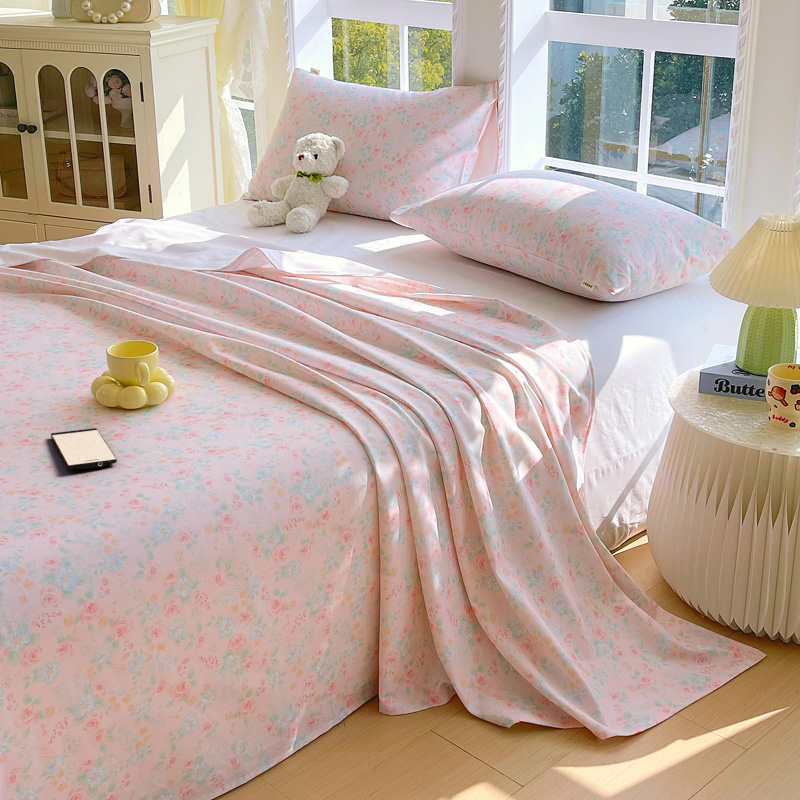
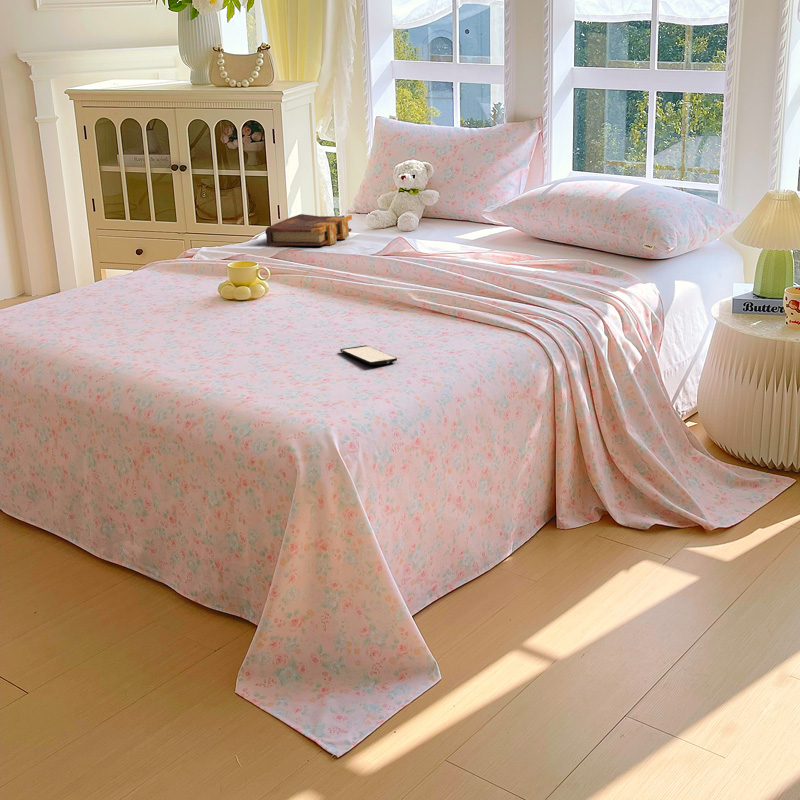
book: none [85,200,217,250] -> present [265,214,352,246]

